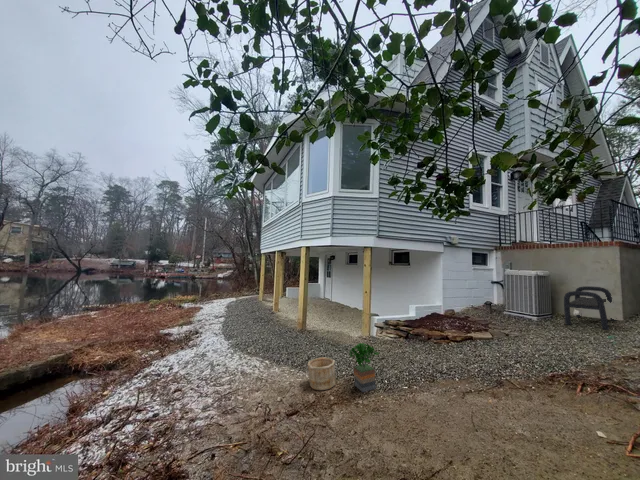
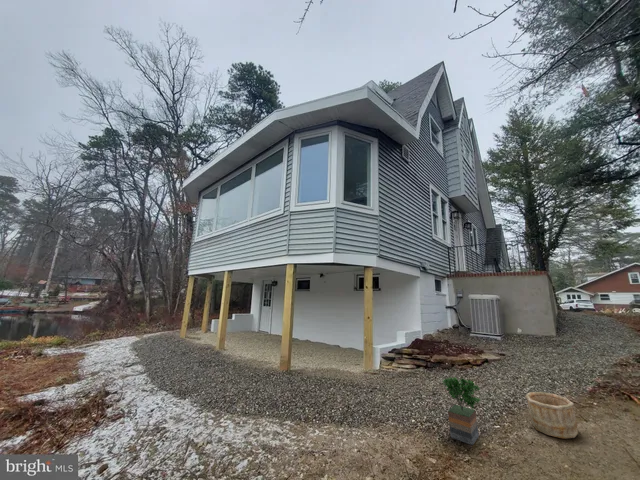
bench: present [564,286,616,330] -> none [517,309,556,345]
wooden bucket: present [307,357,336,390] -> present [525,392,578,439]

